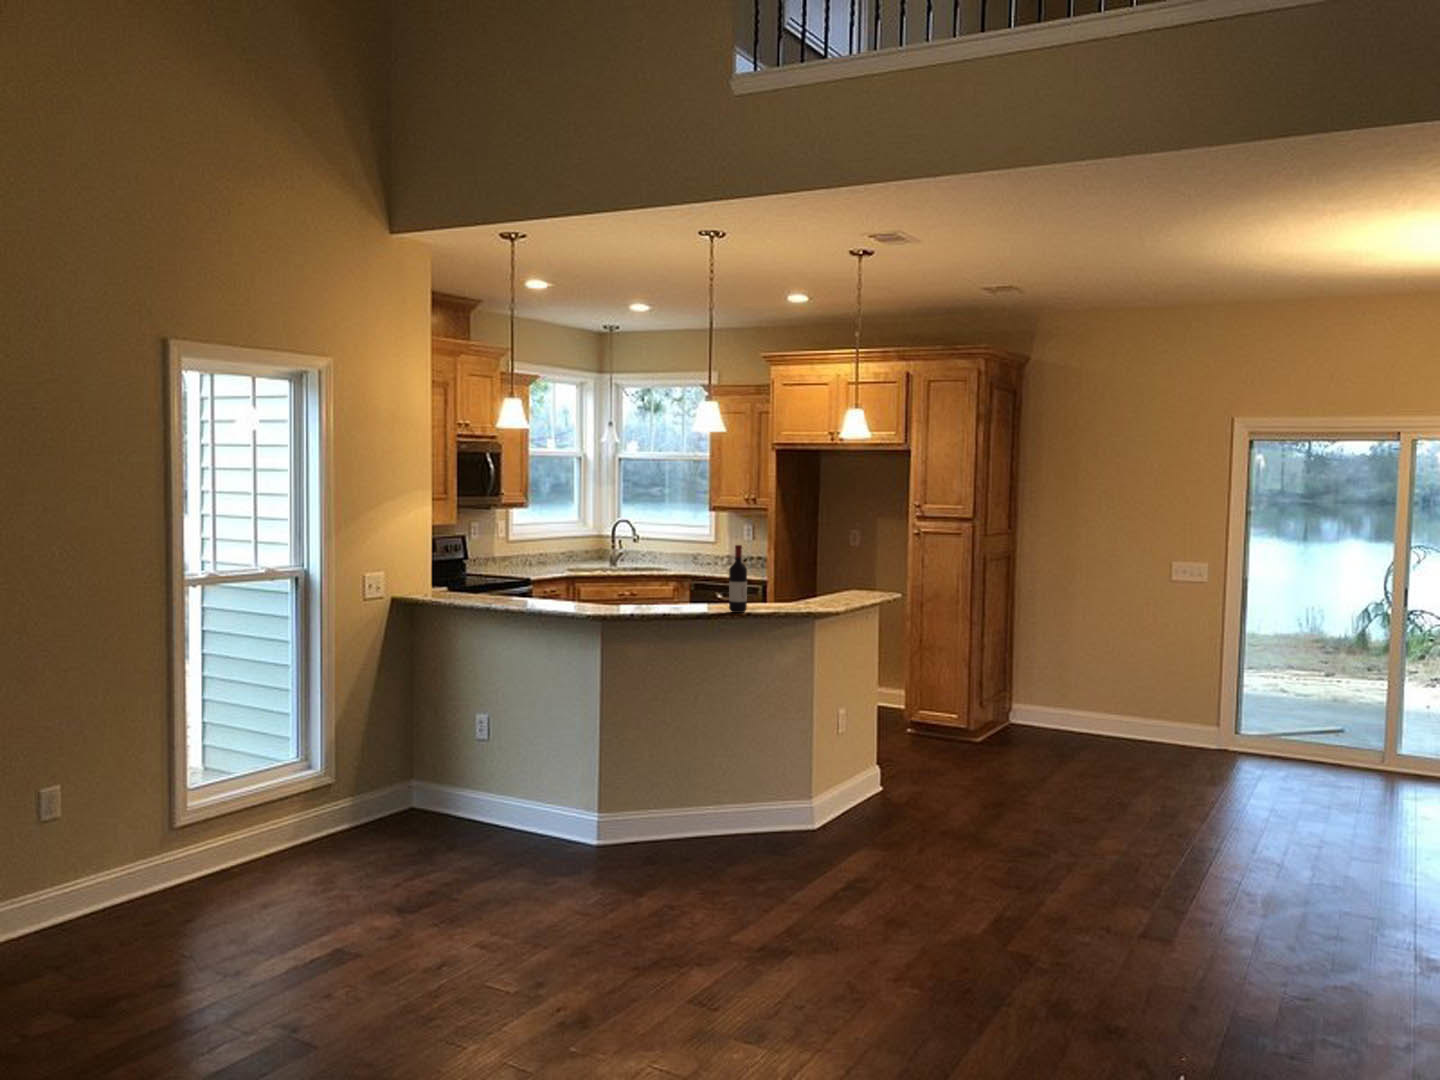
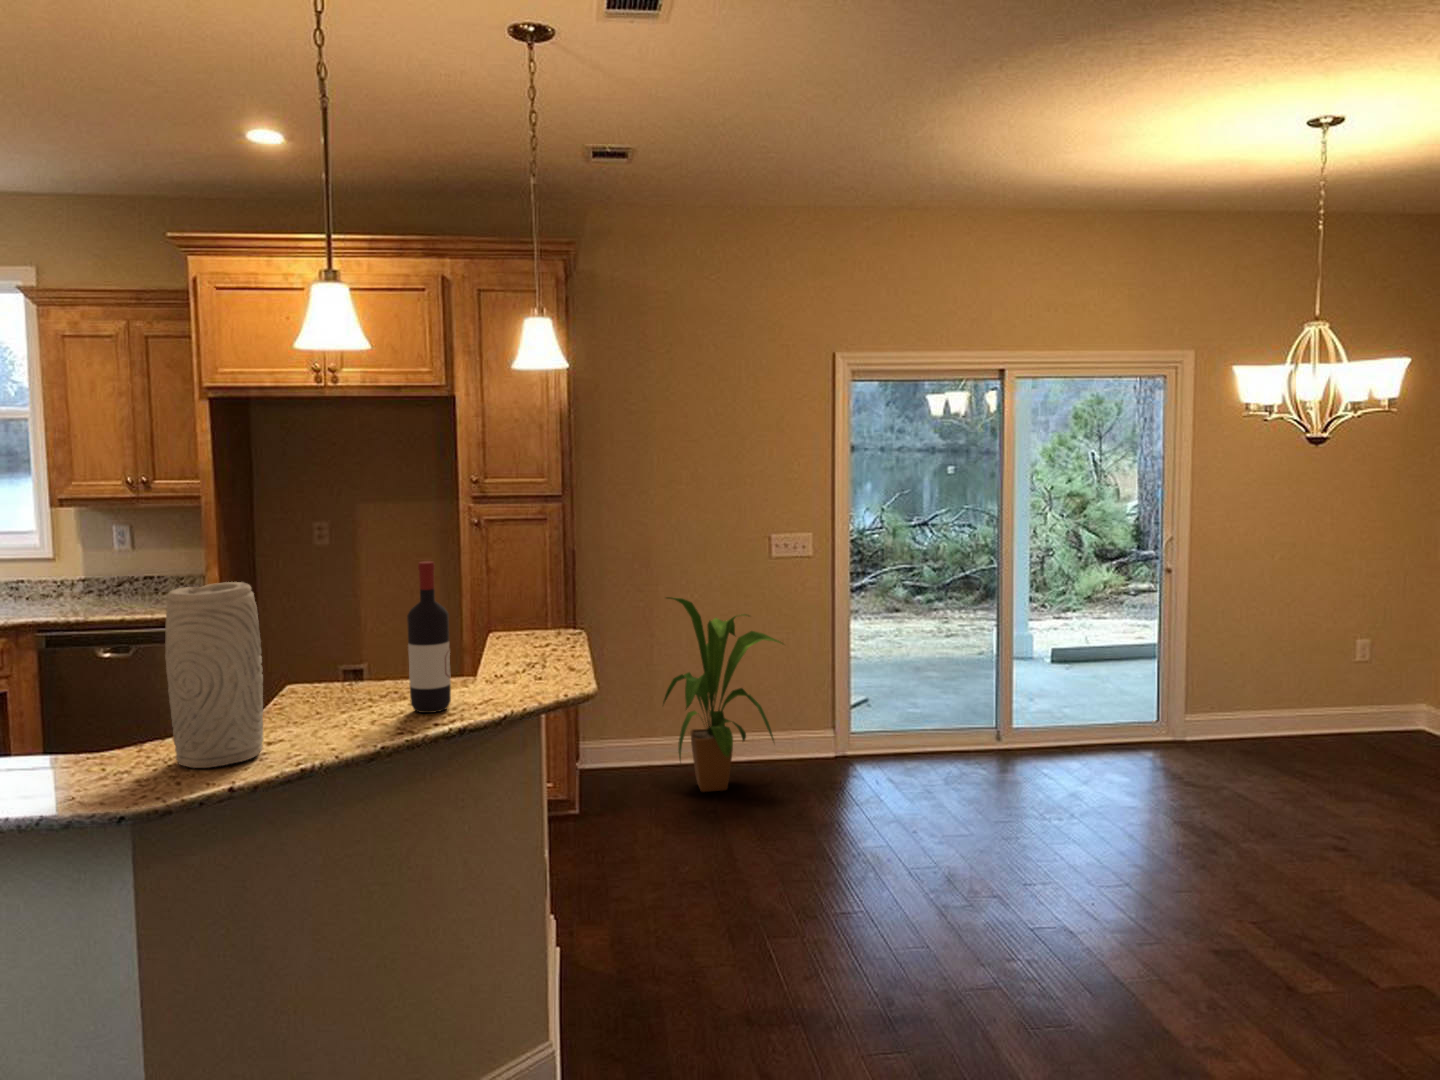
vase: none [626,545,660,614] -> present [165,582,263,768]
house plant: none [1049,599,1162,754] -> present [663,597,783,792]

